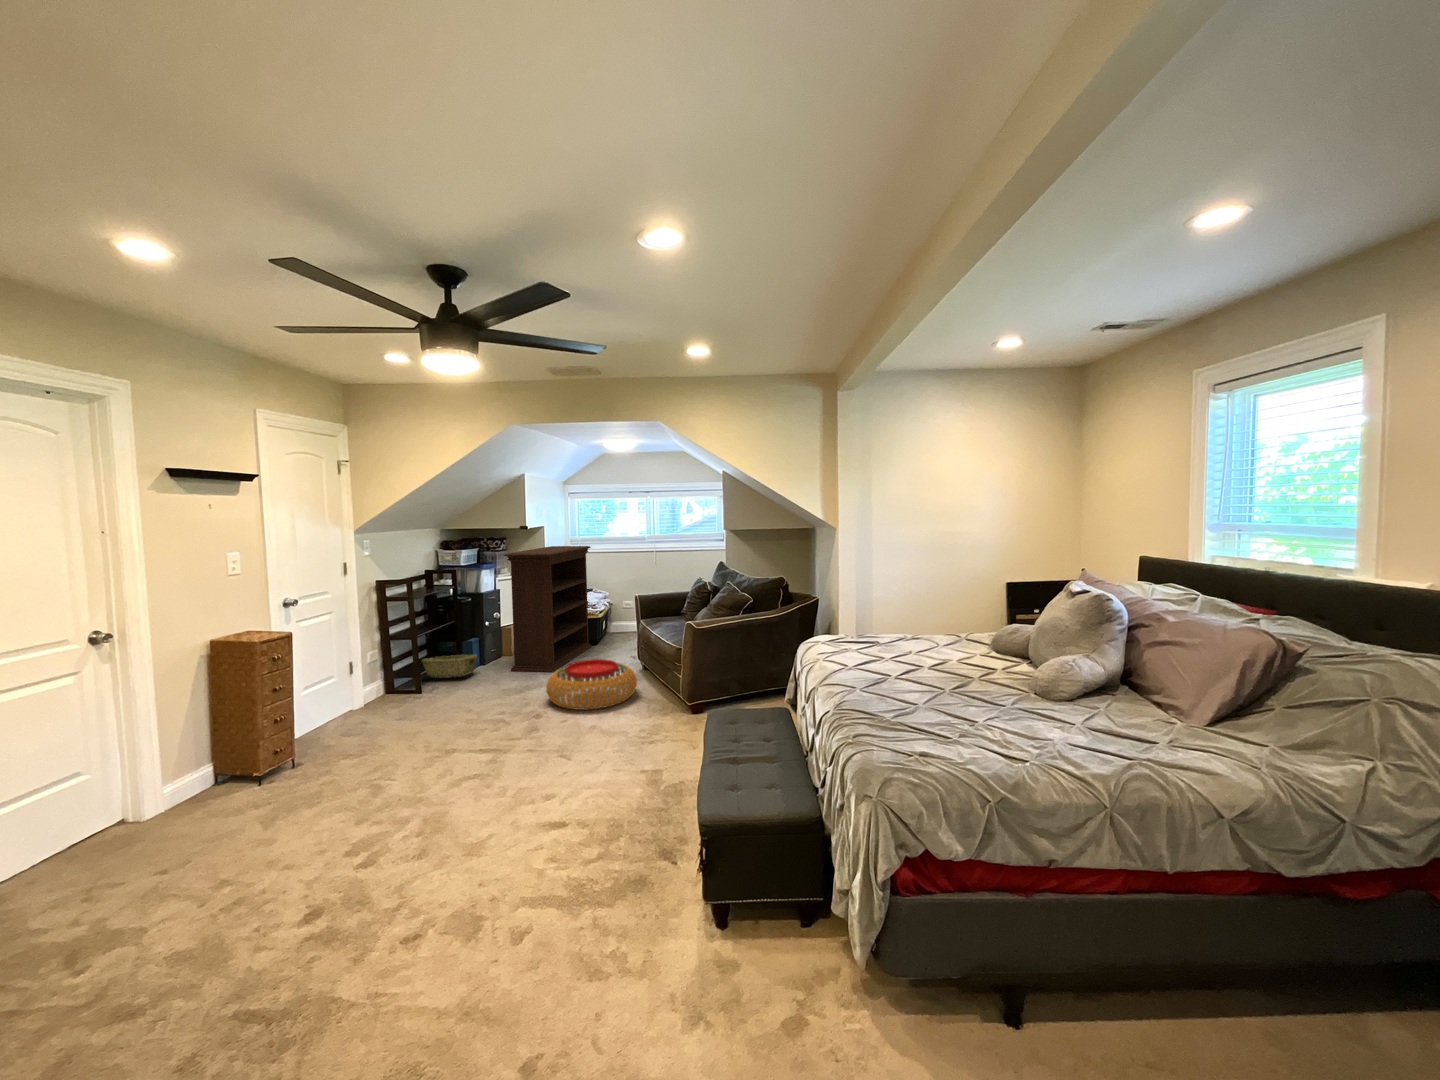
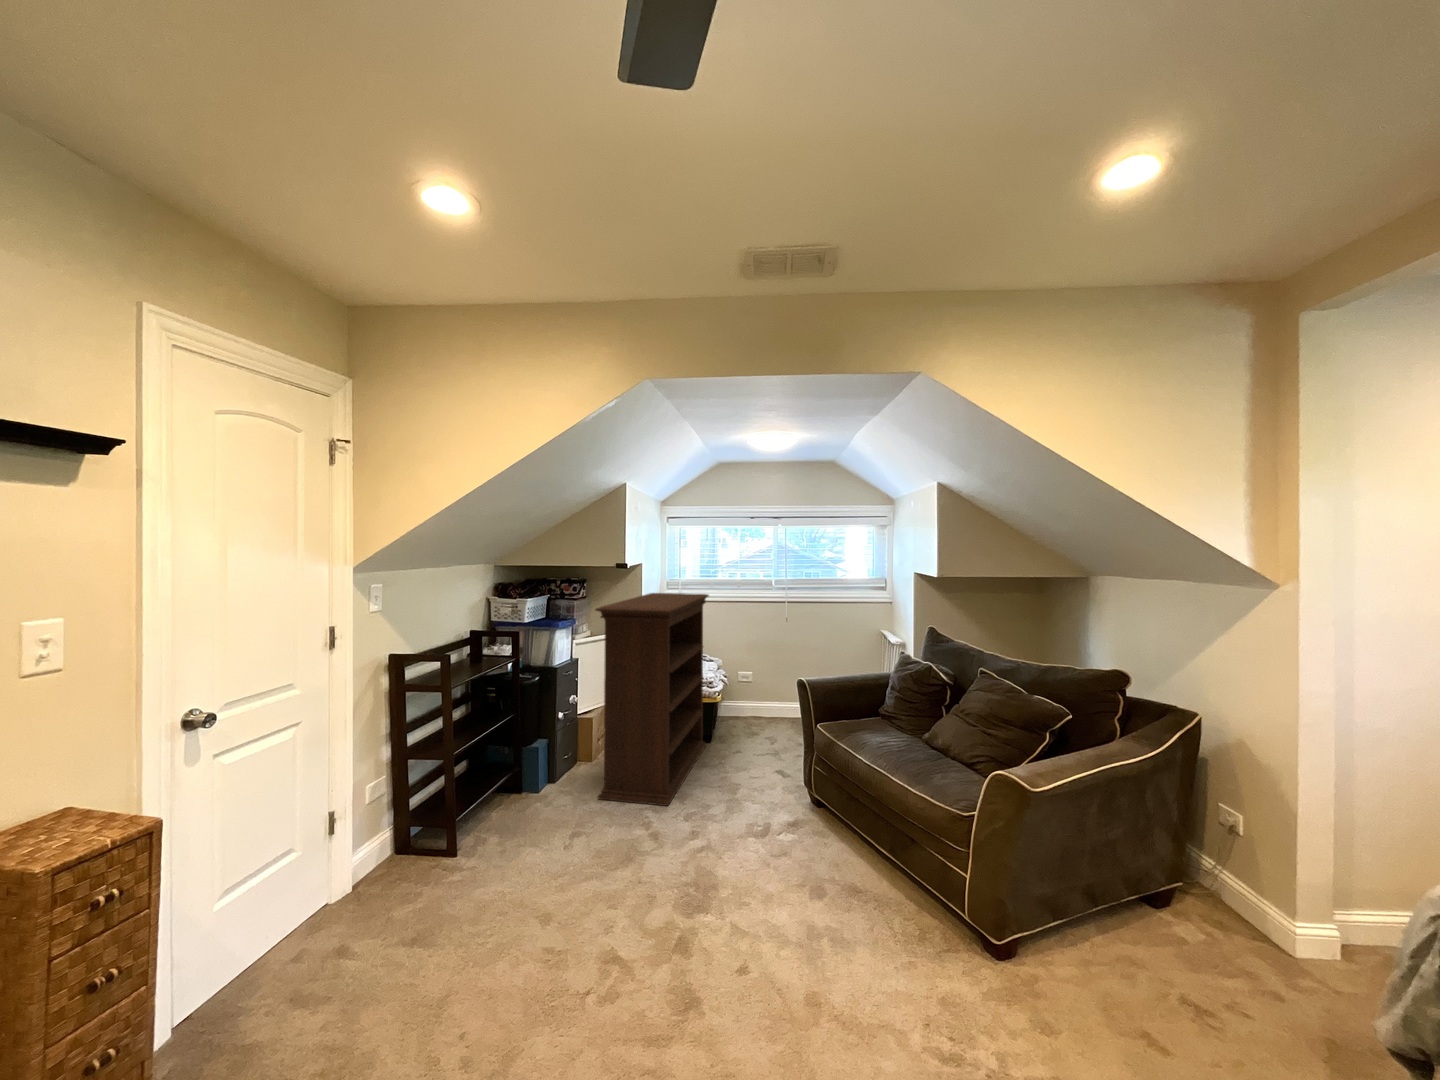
woven basket: present [422,655,477,678] -> none [457,770,547,814]
pouf: present [546,659,637,710] -> none [685,806,852,934]

